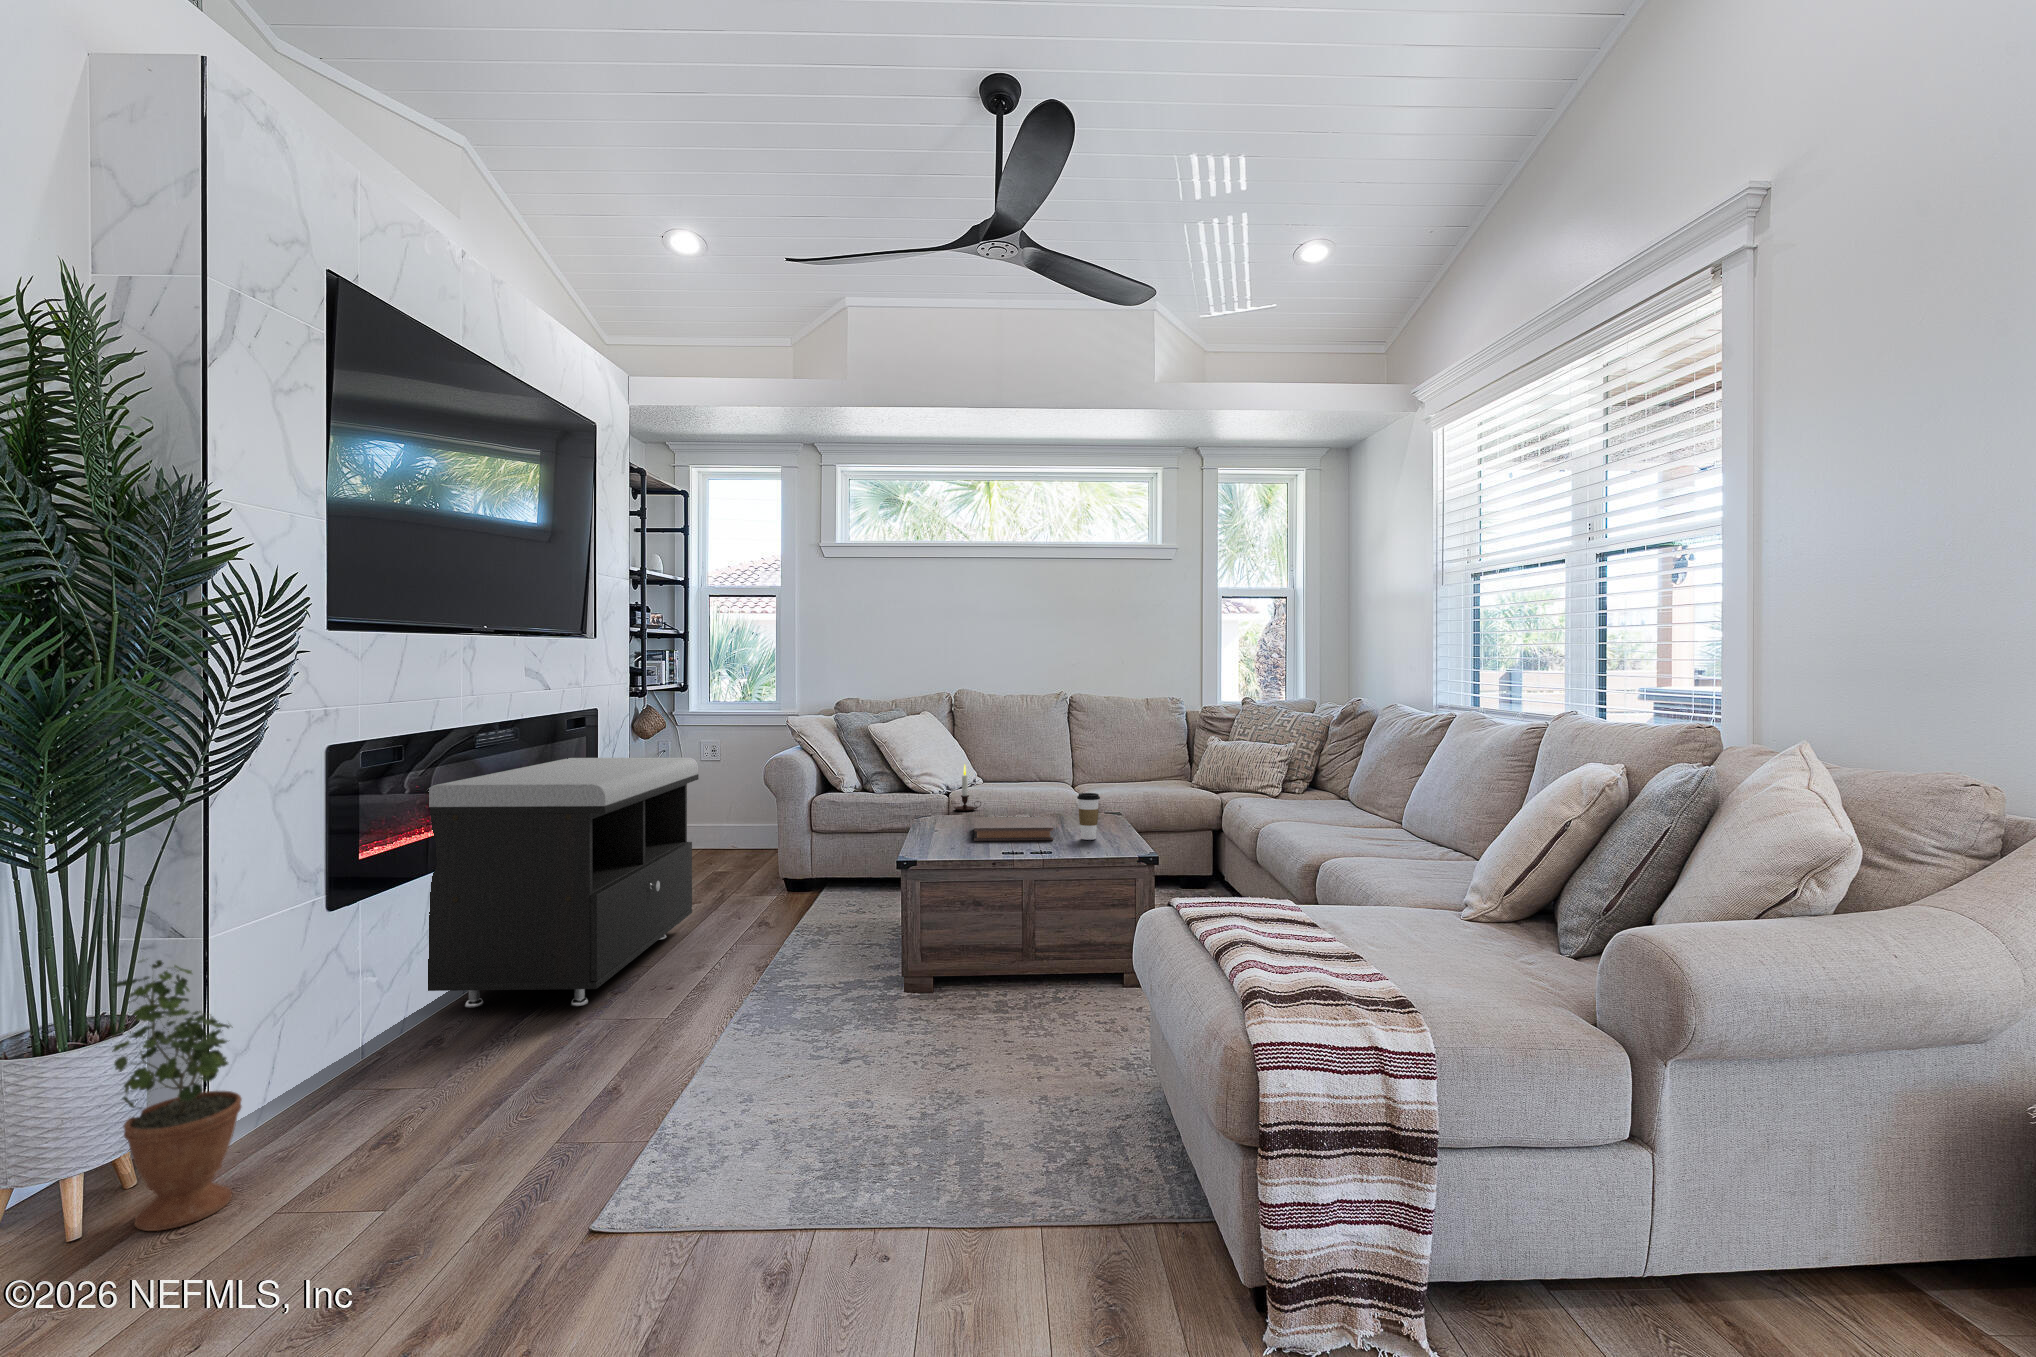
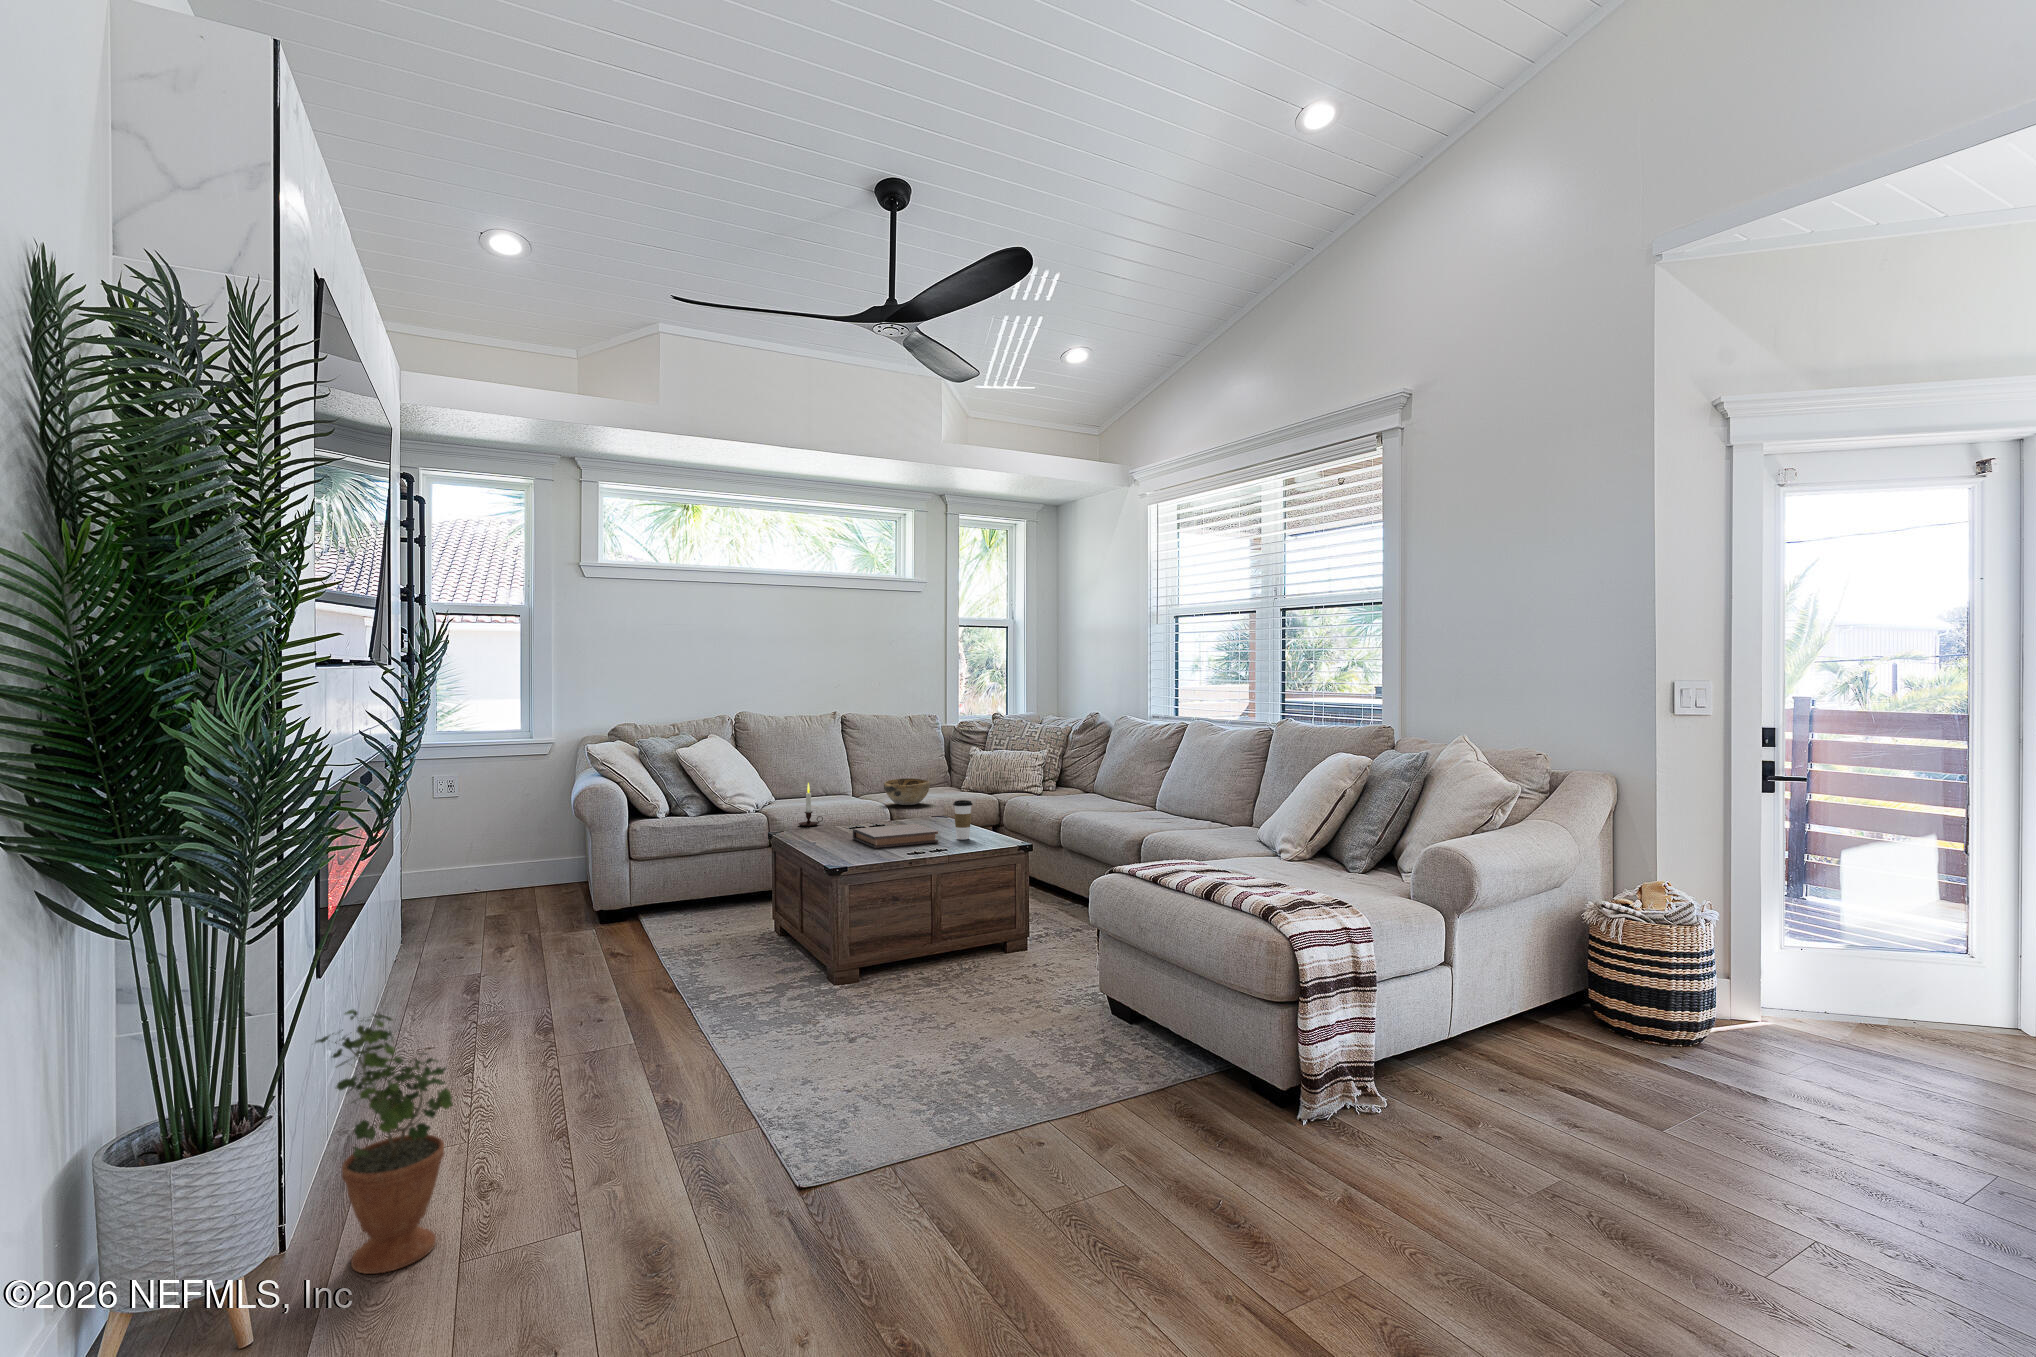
storage bench: present [428,757,699,1007] -> none [374,790,583,1064]
decorative bowl: none [1084,766,1136,796] -> present [884,778,930,805]

